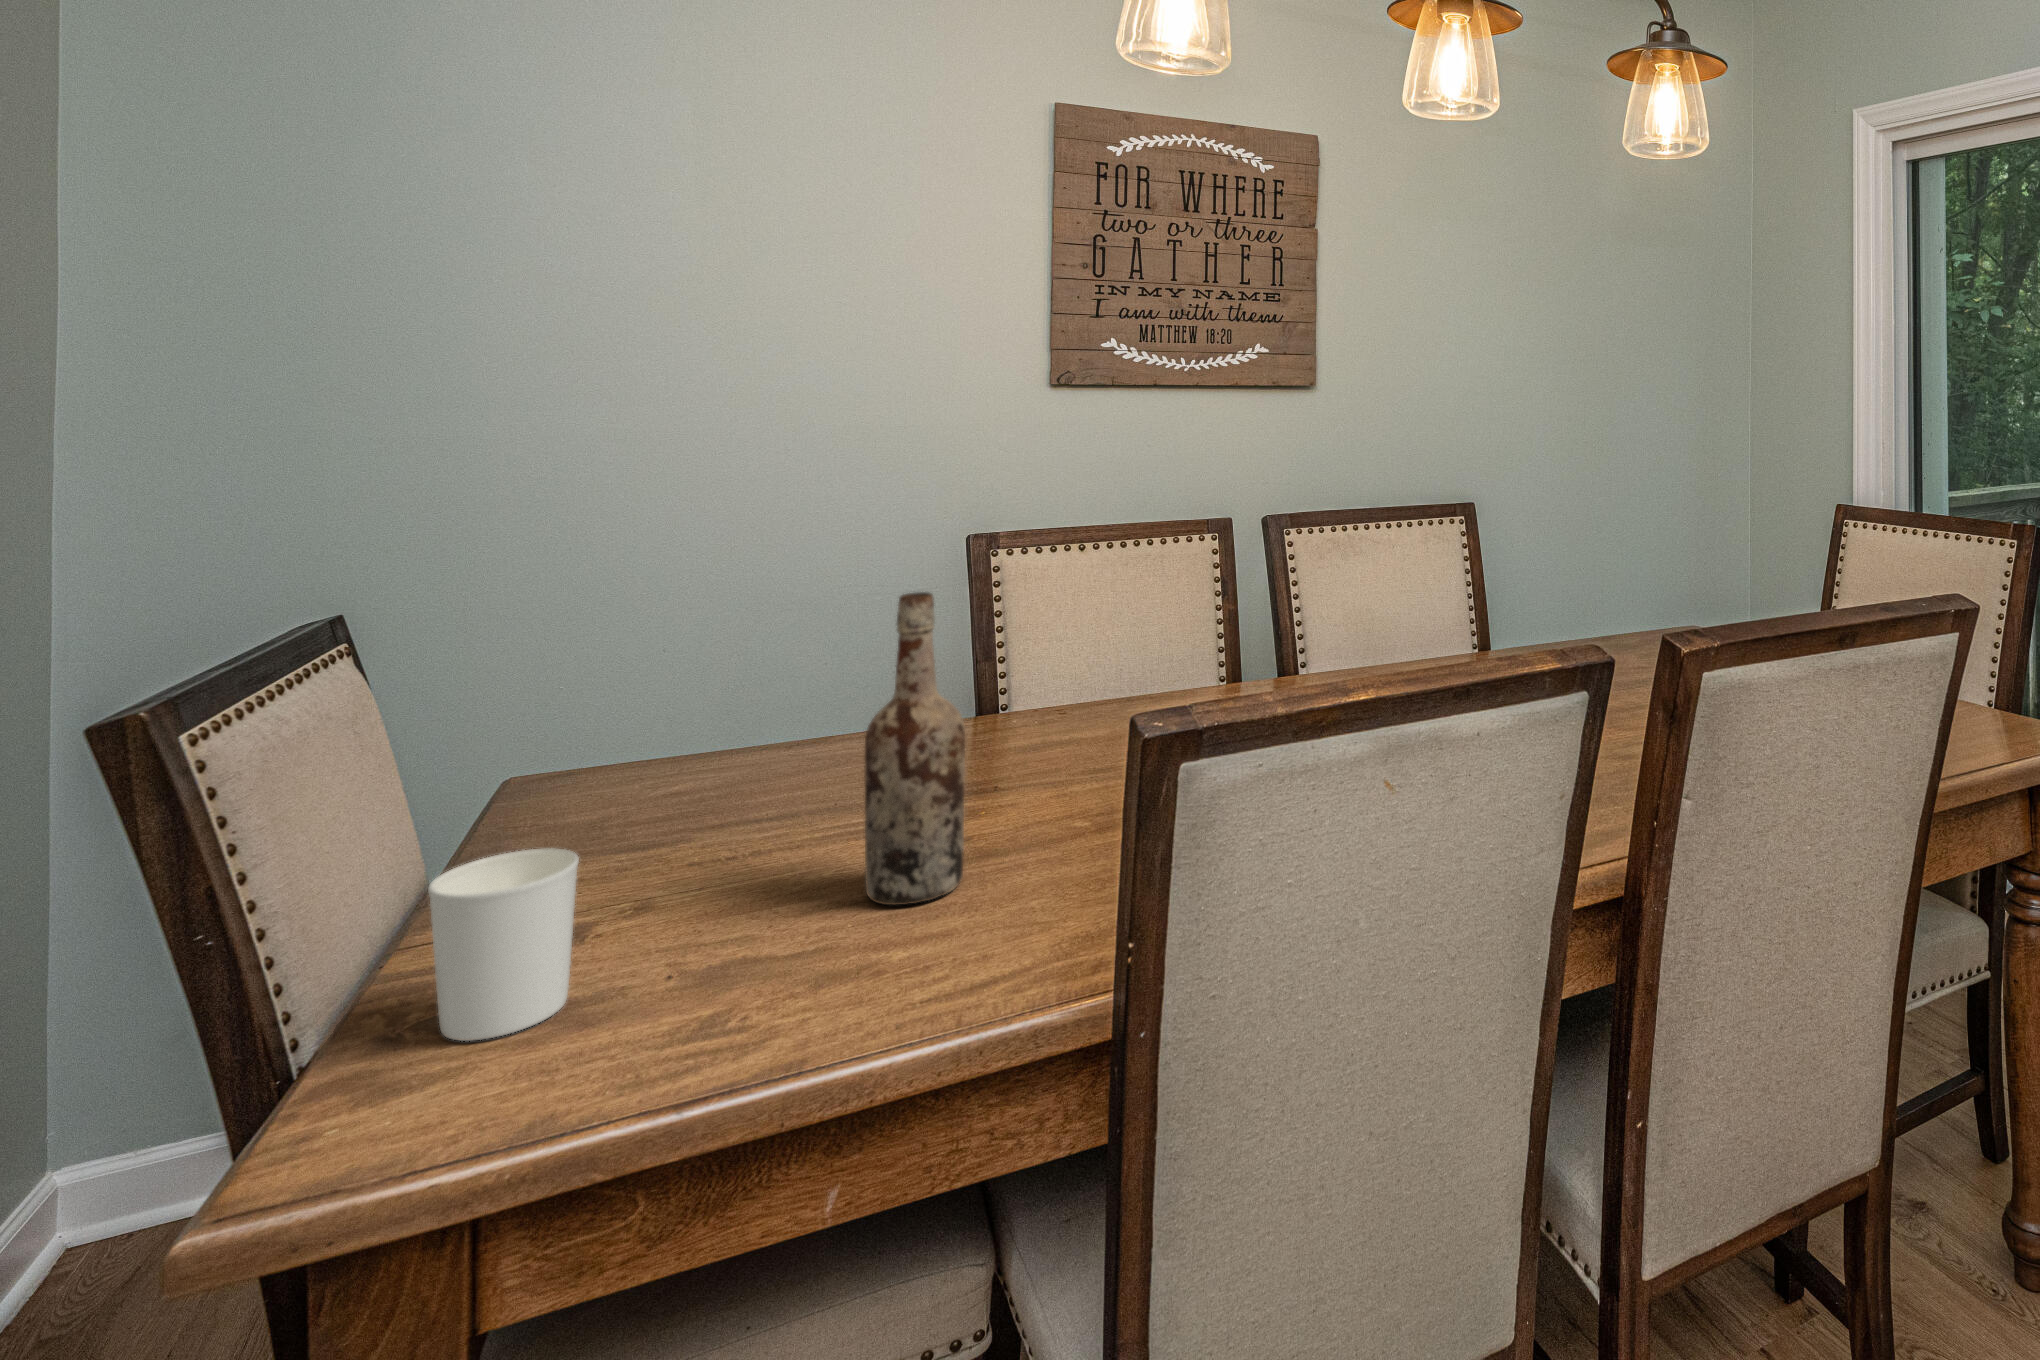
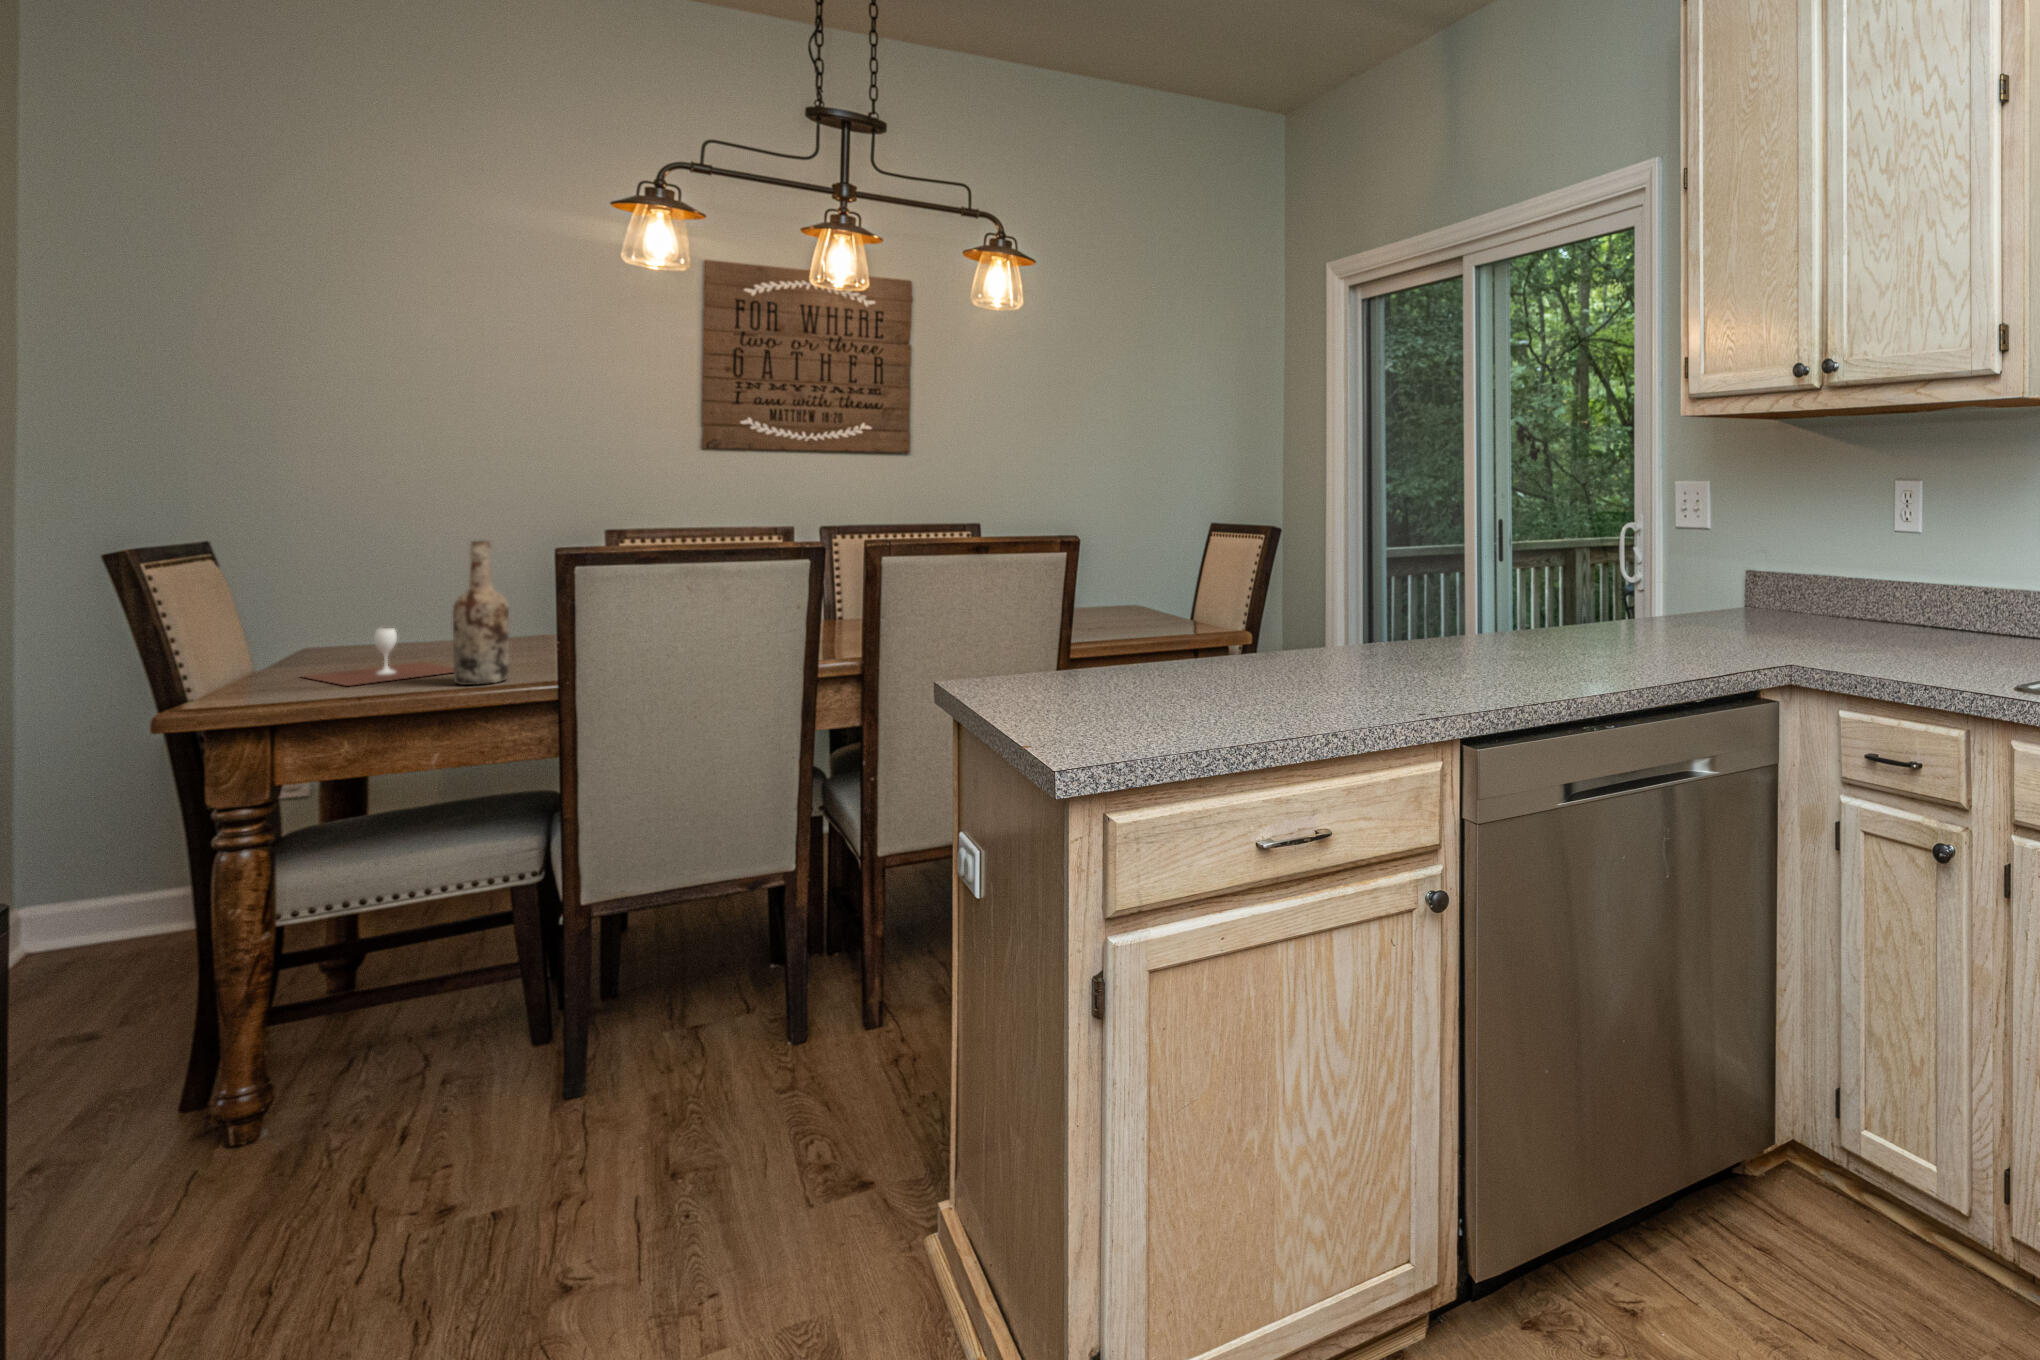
wine glass: none [534,763,859,917] -> present [306,628,454,686]
candle holder: present [428,848,579,1041] -> none [228,639,298,708]

